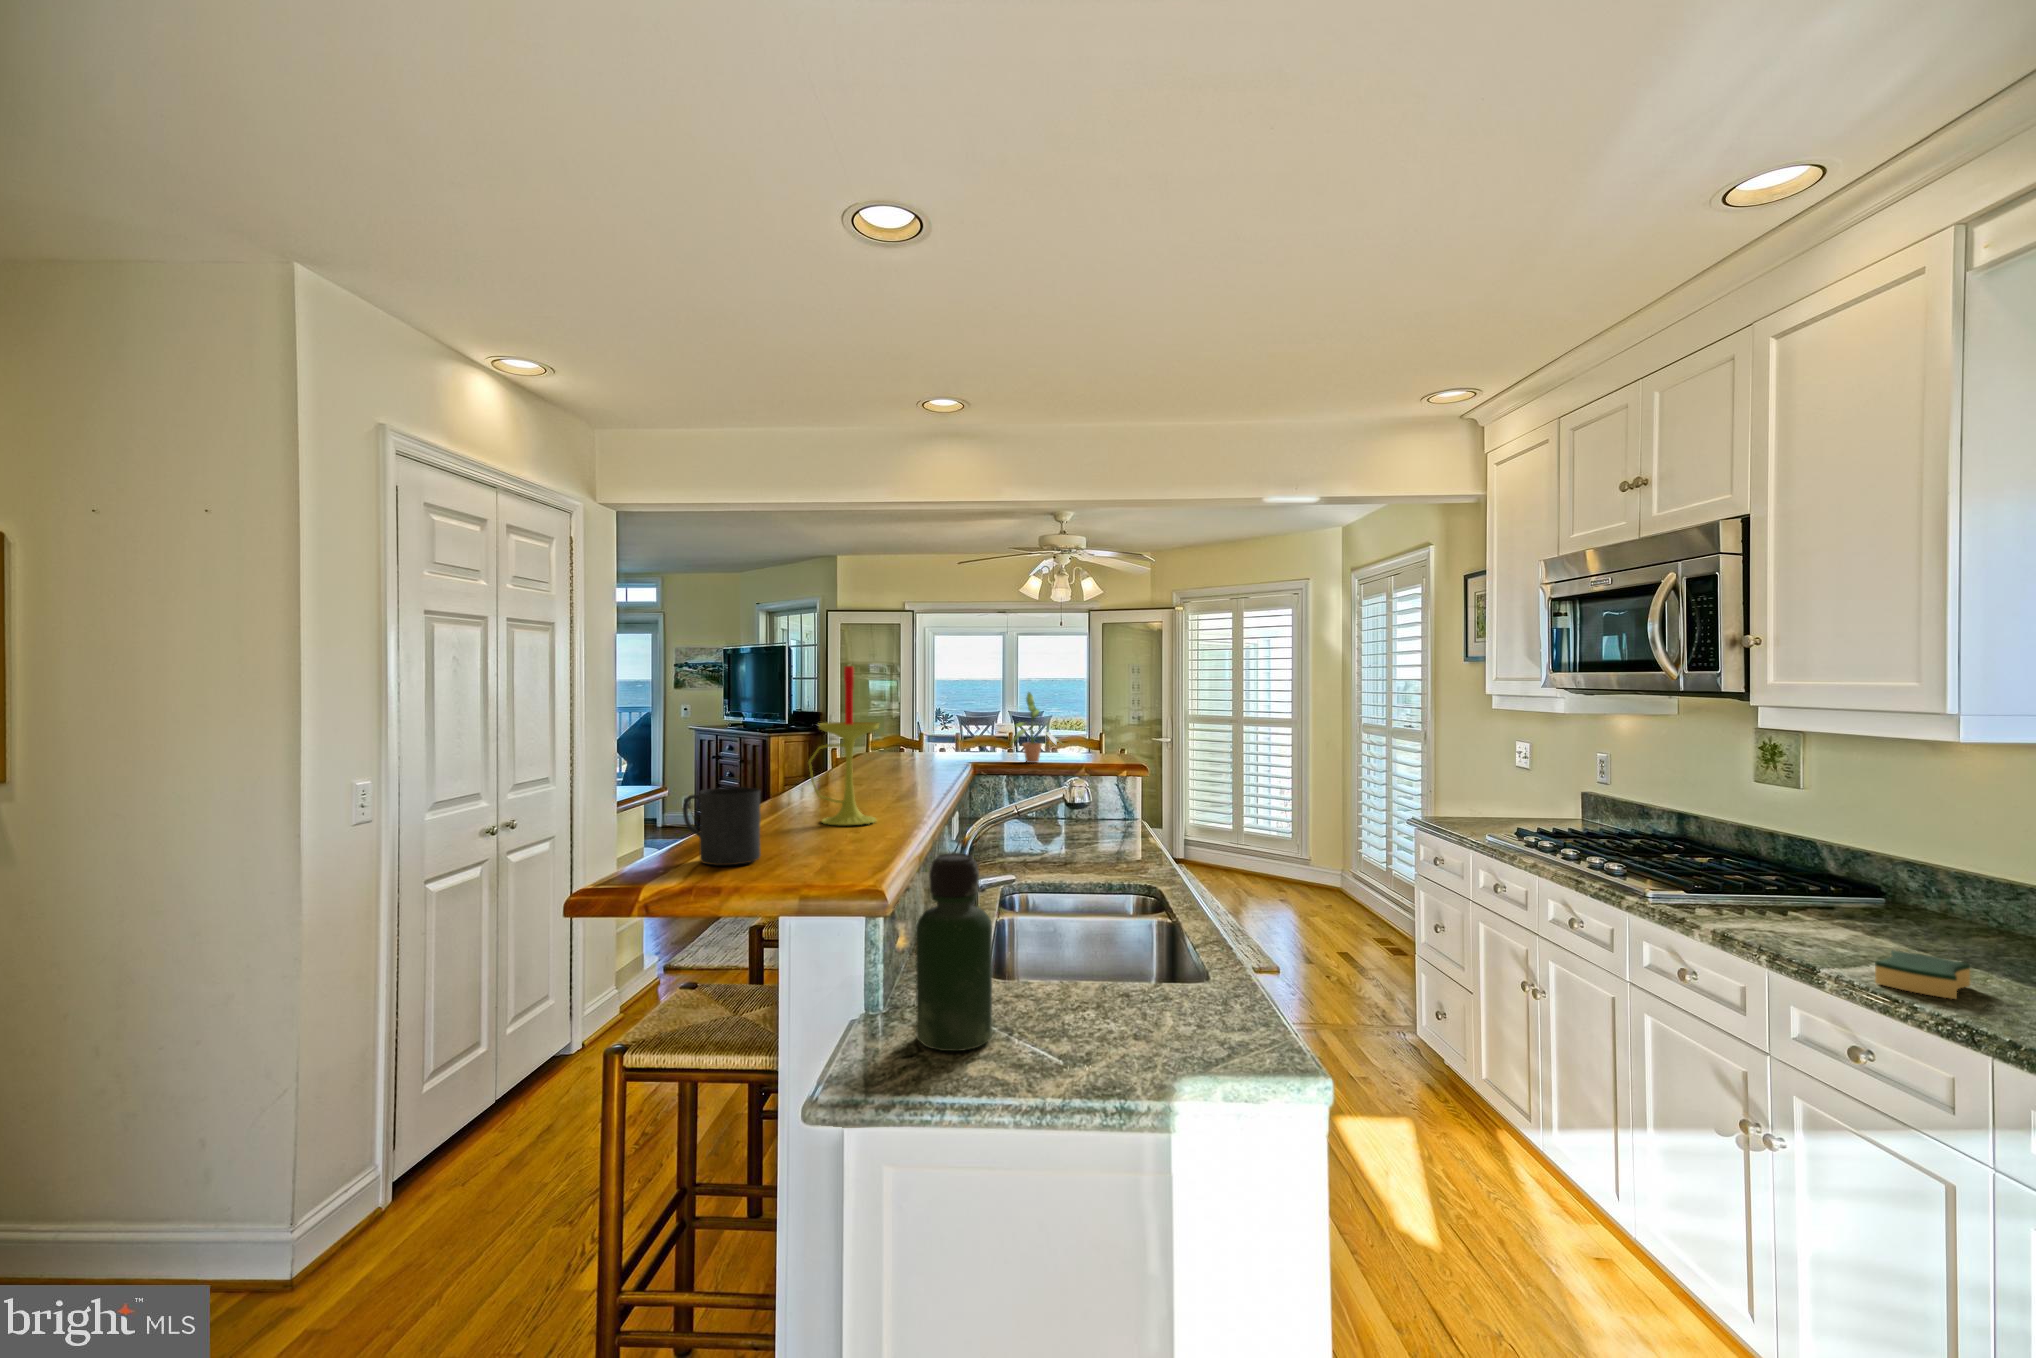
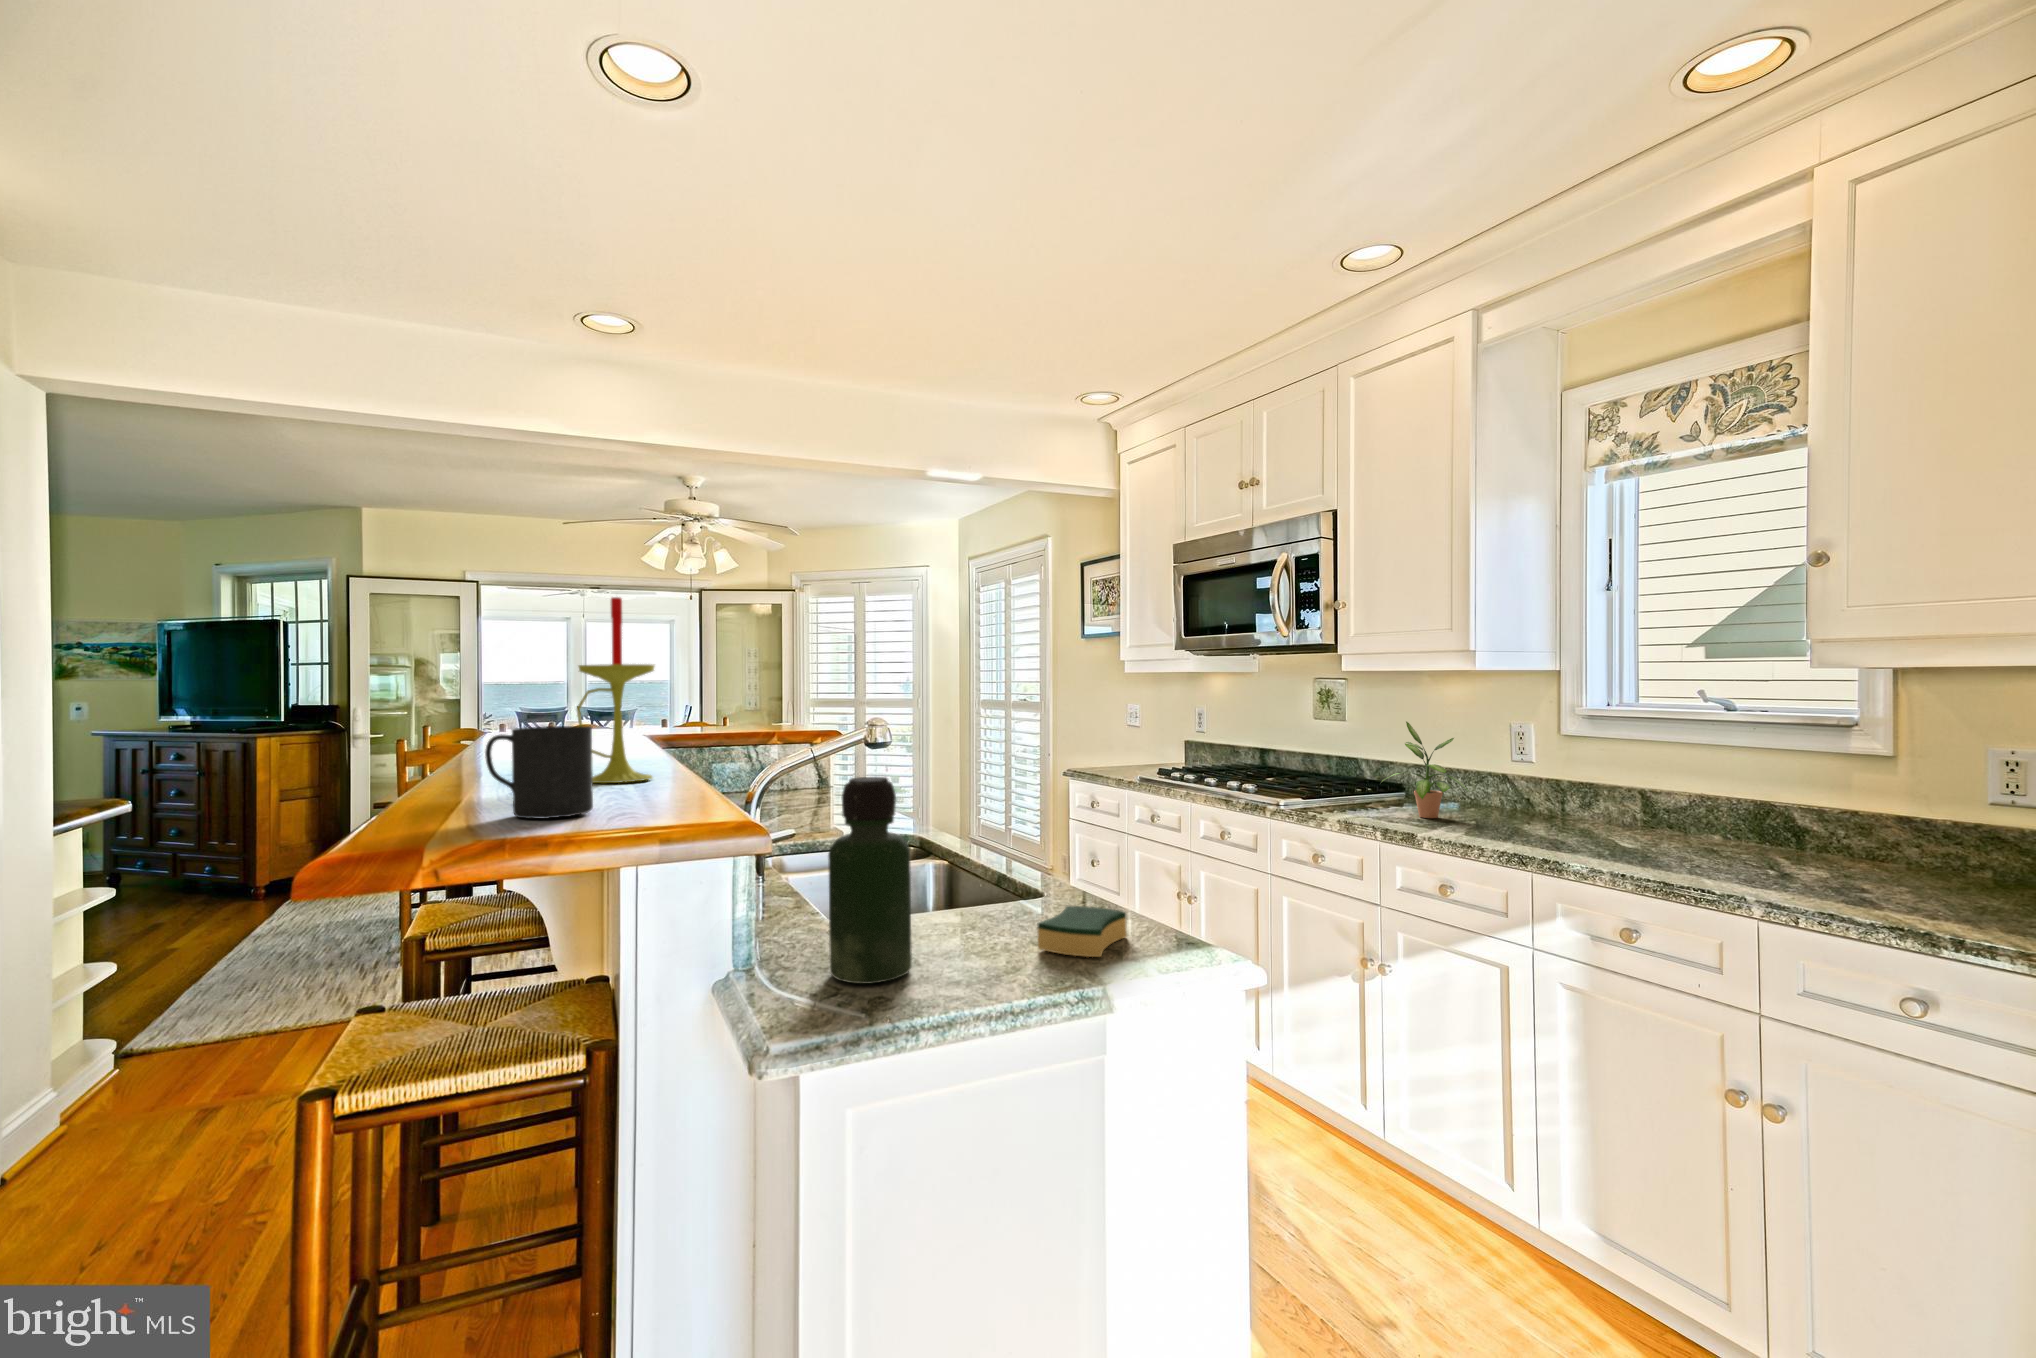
potted plant: present [1010,692,1064,763] -> present [1382,722,1467,818]
sponge: present [1875,950,1970,999] -> present [1038,906,1127,957]

